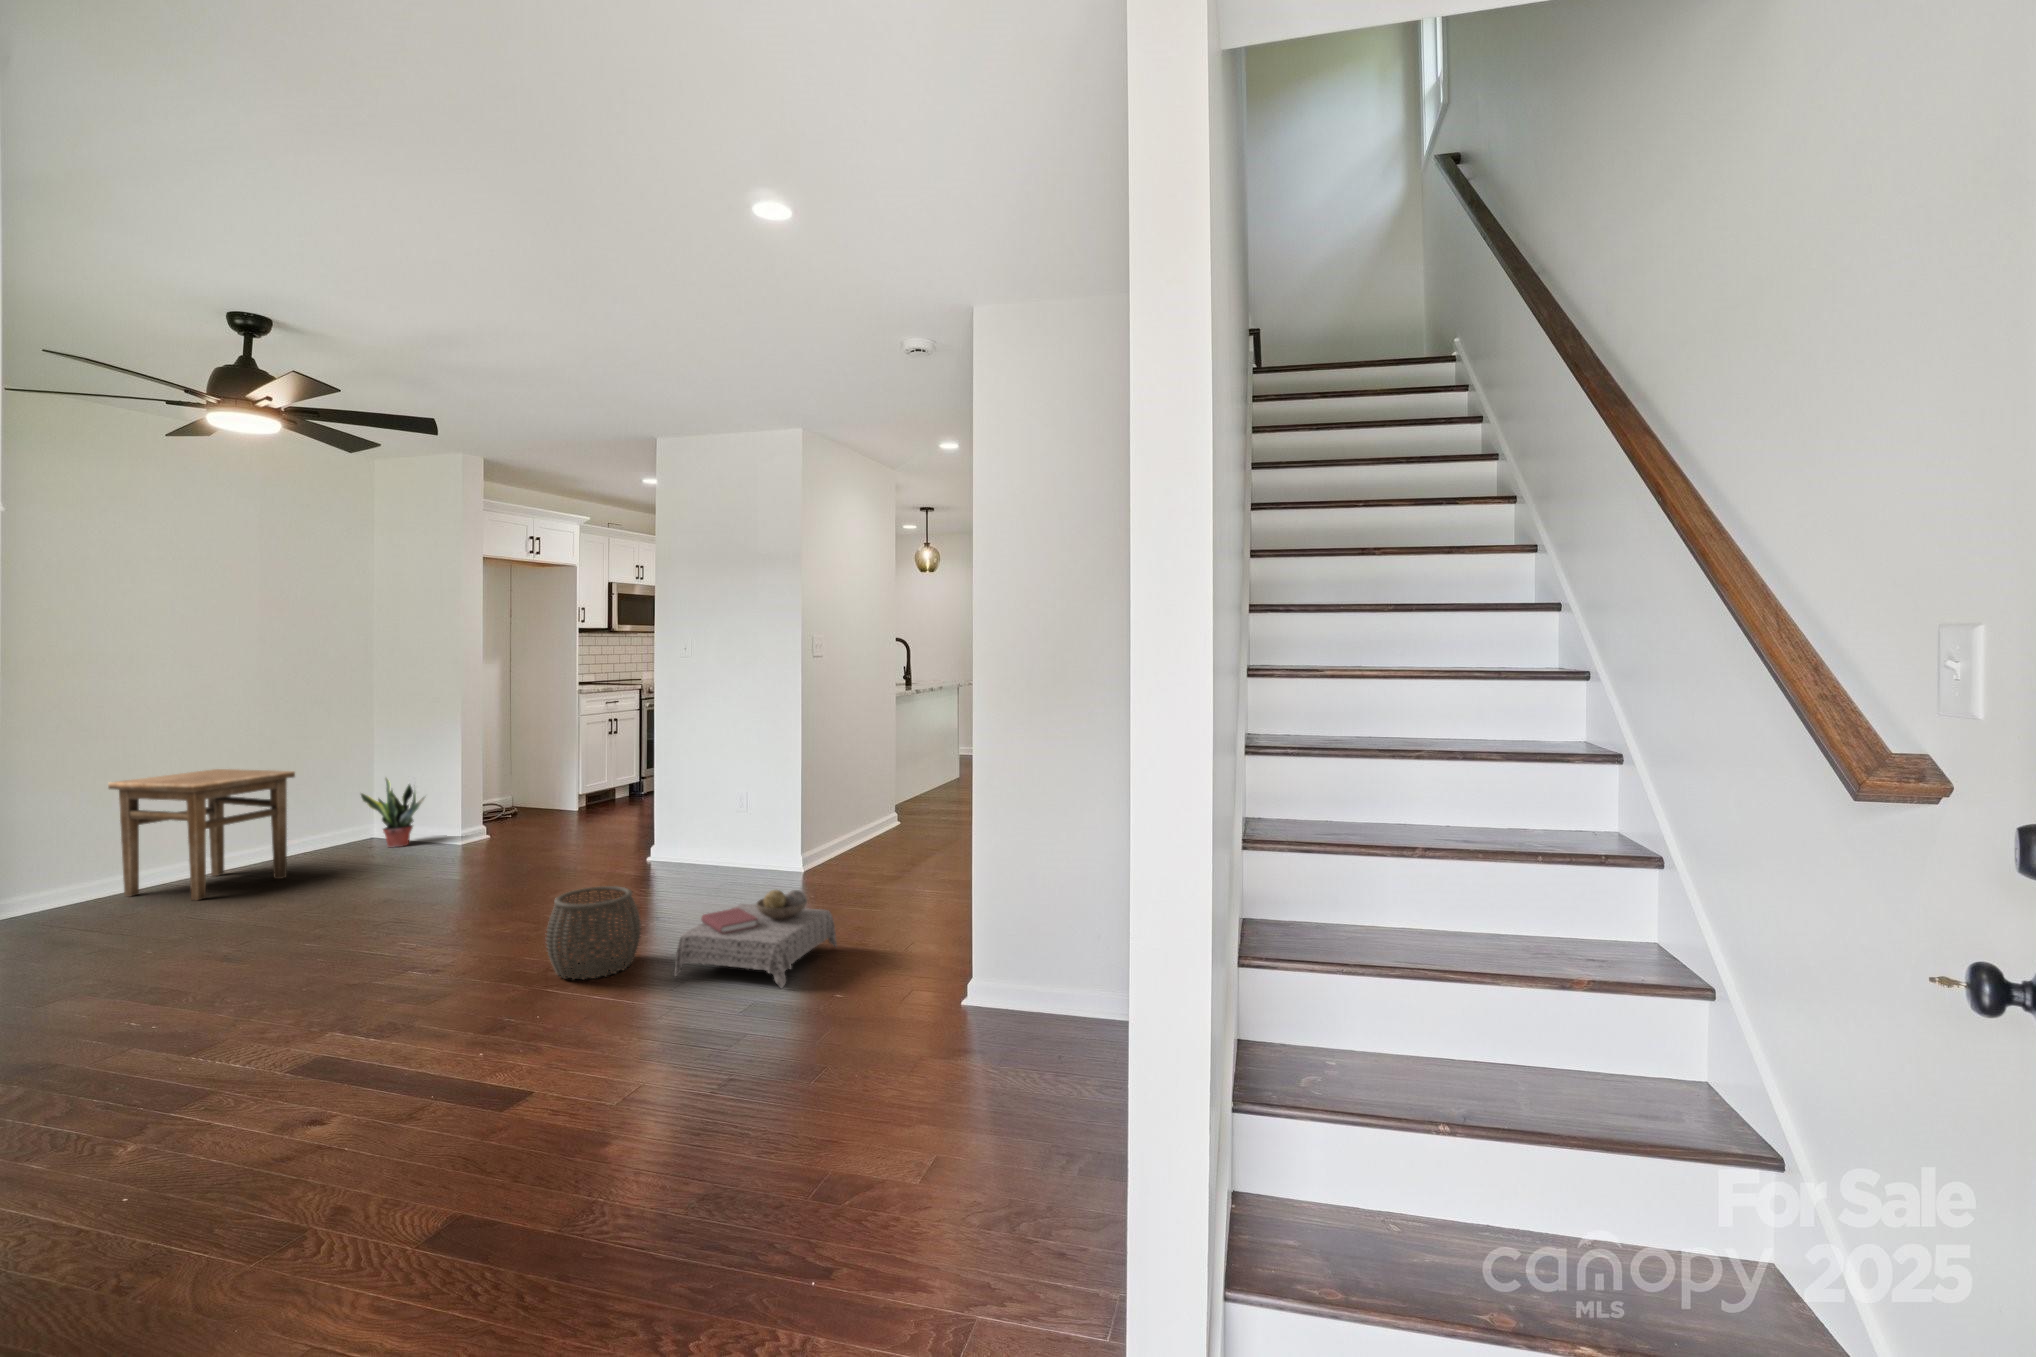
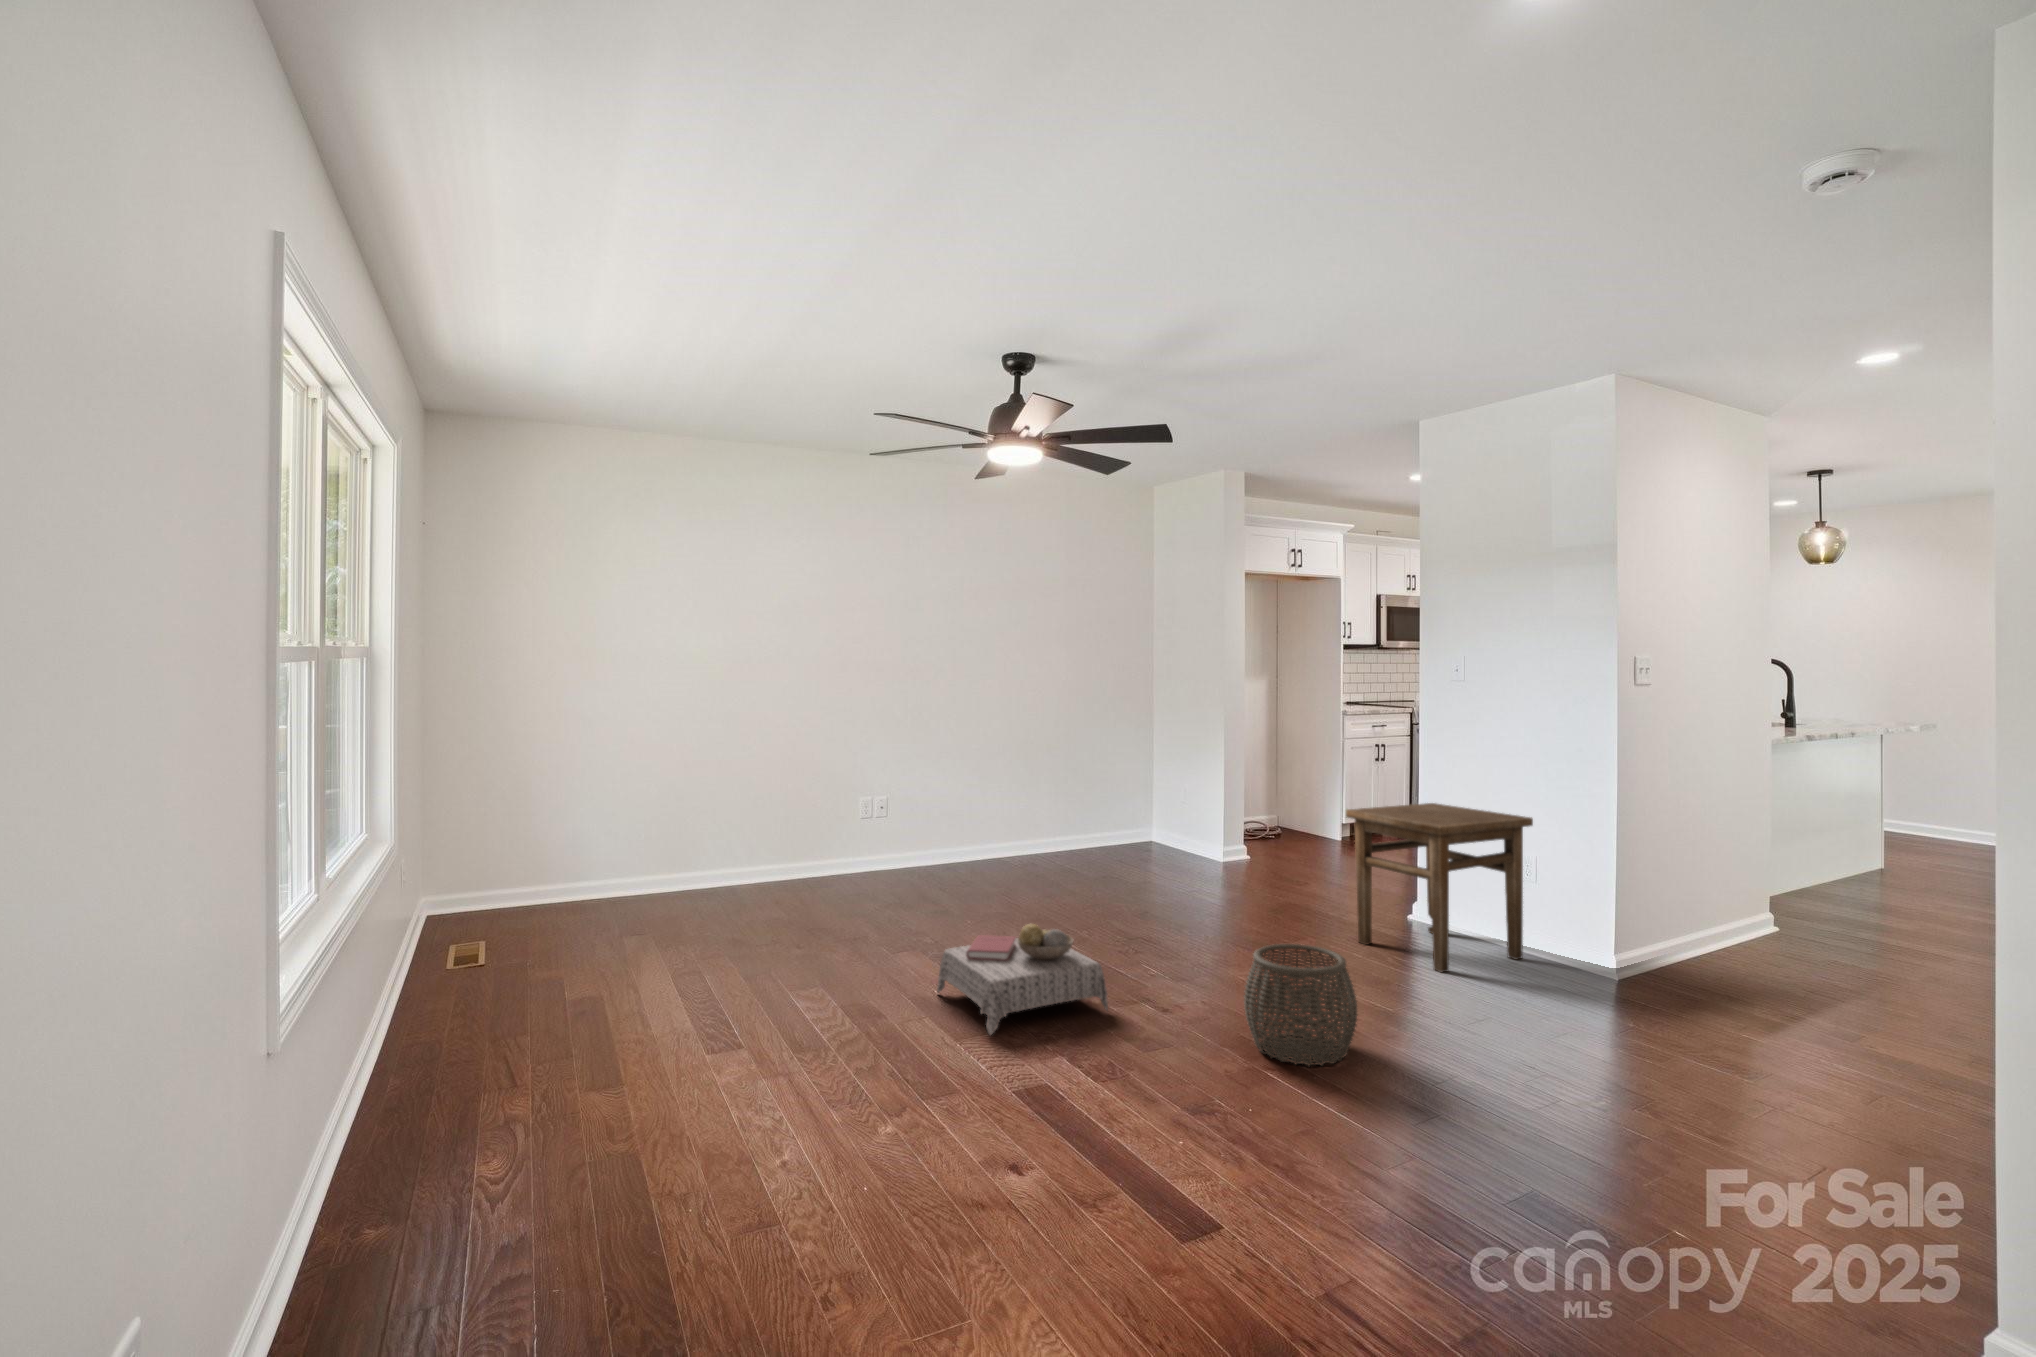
side table: present [108,769,295,900] -> present [1346,803,1533,972]
potted plant: present [361,778,425,847] -> none [1141,788,1194,857]
ottoman: present [674,890,837,988] -> present [937,924,1108,1035]

